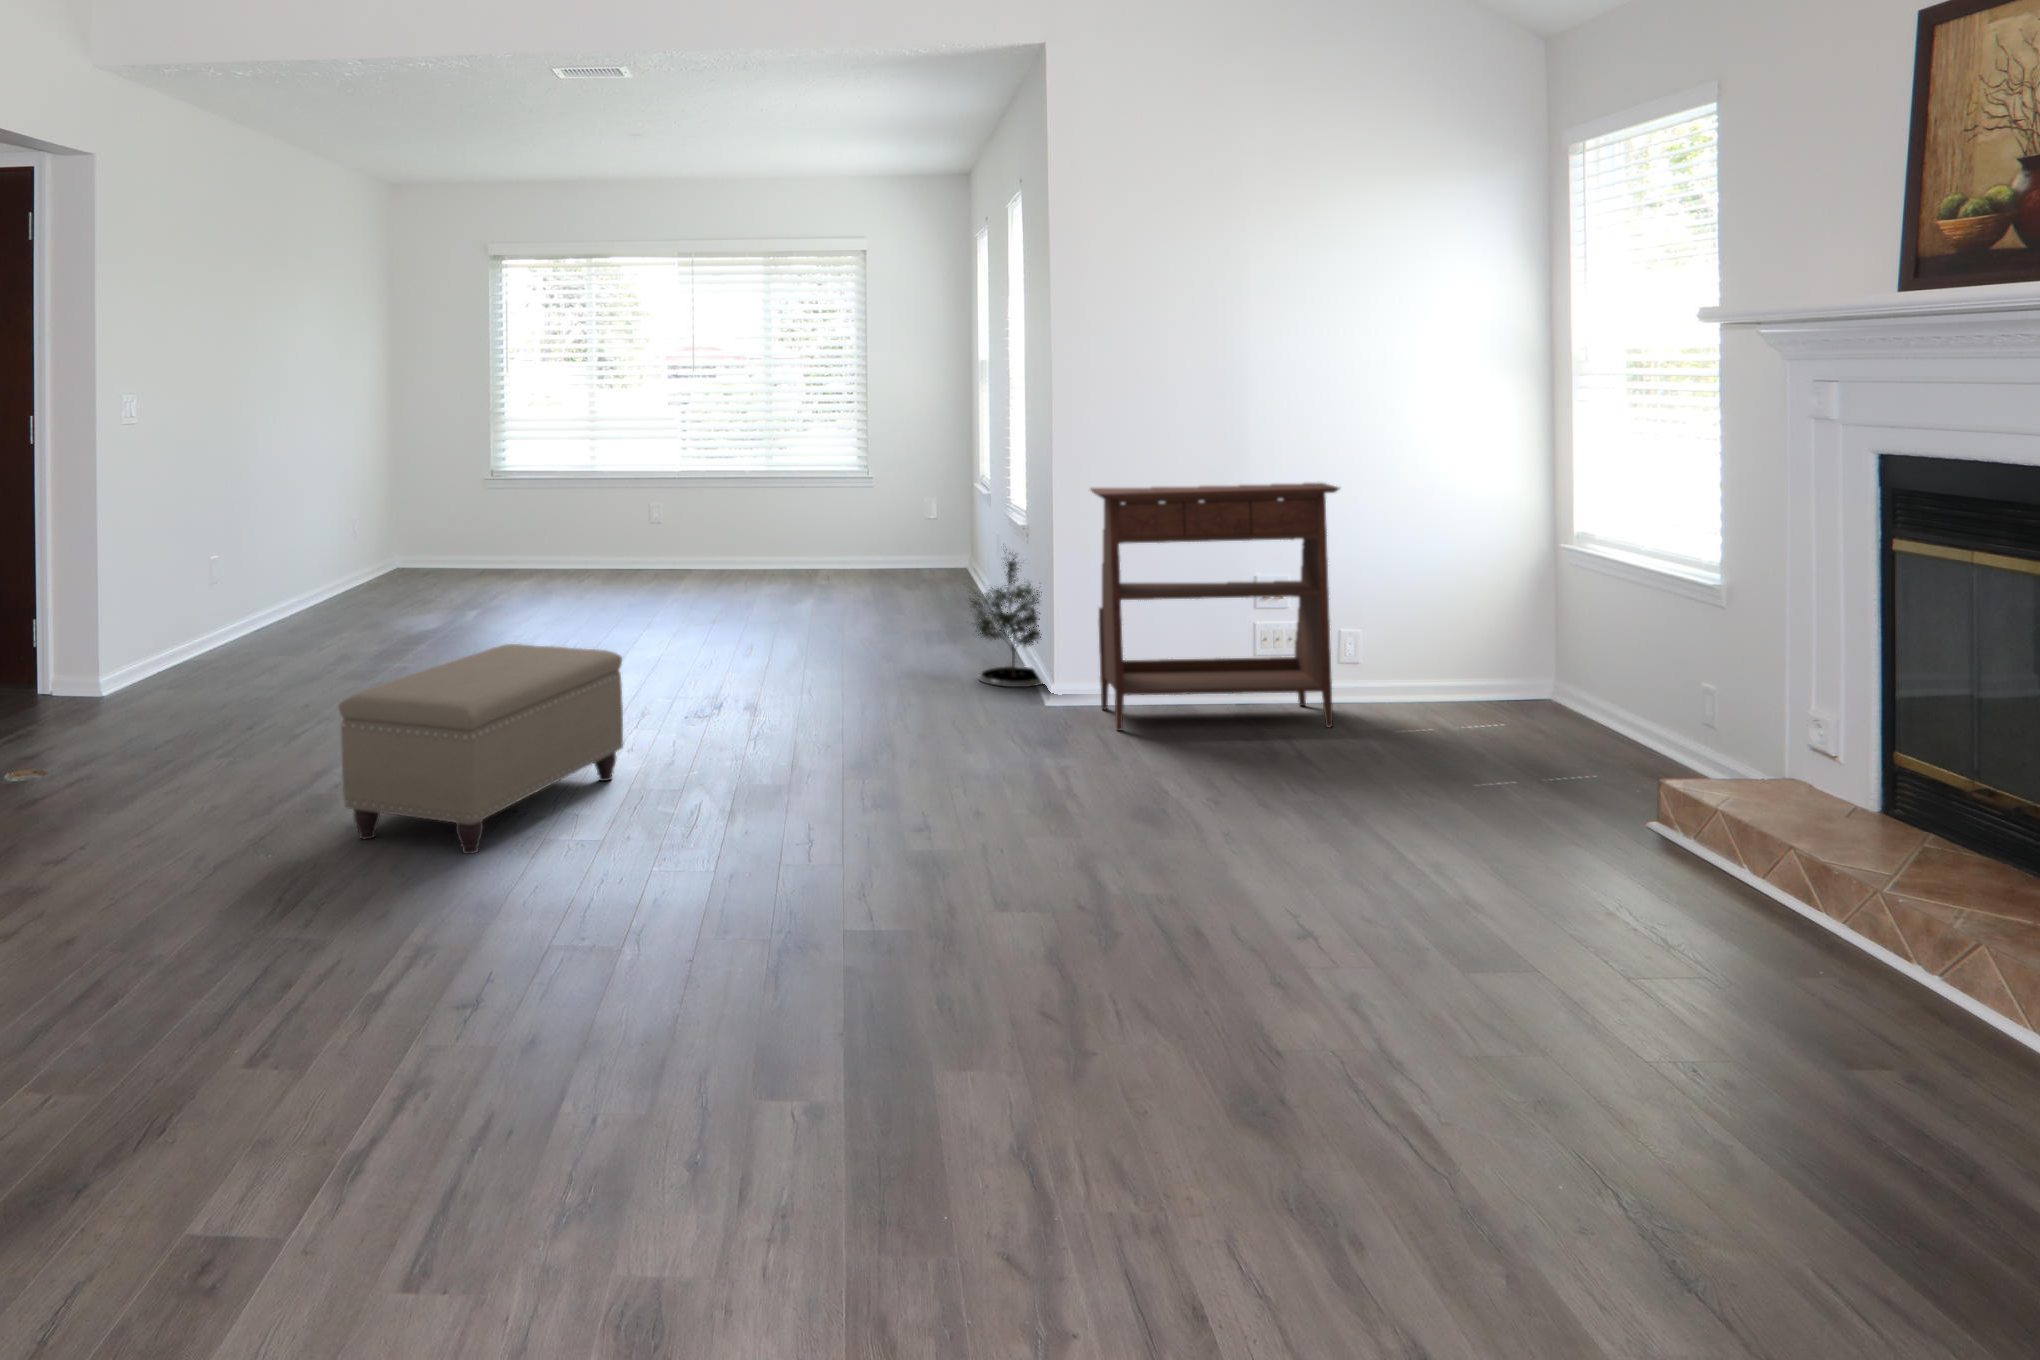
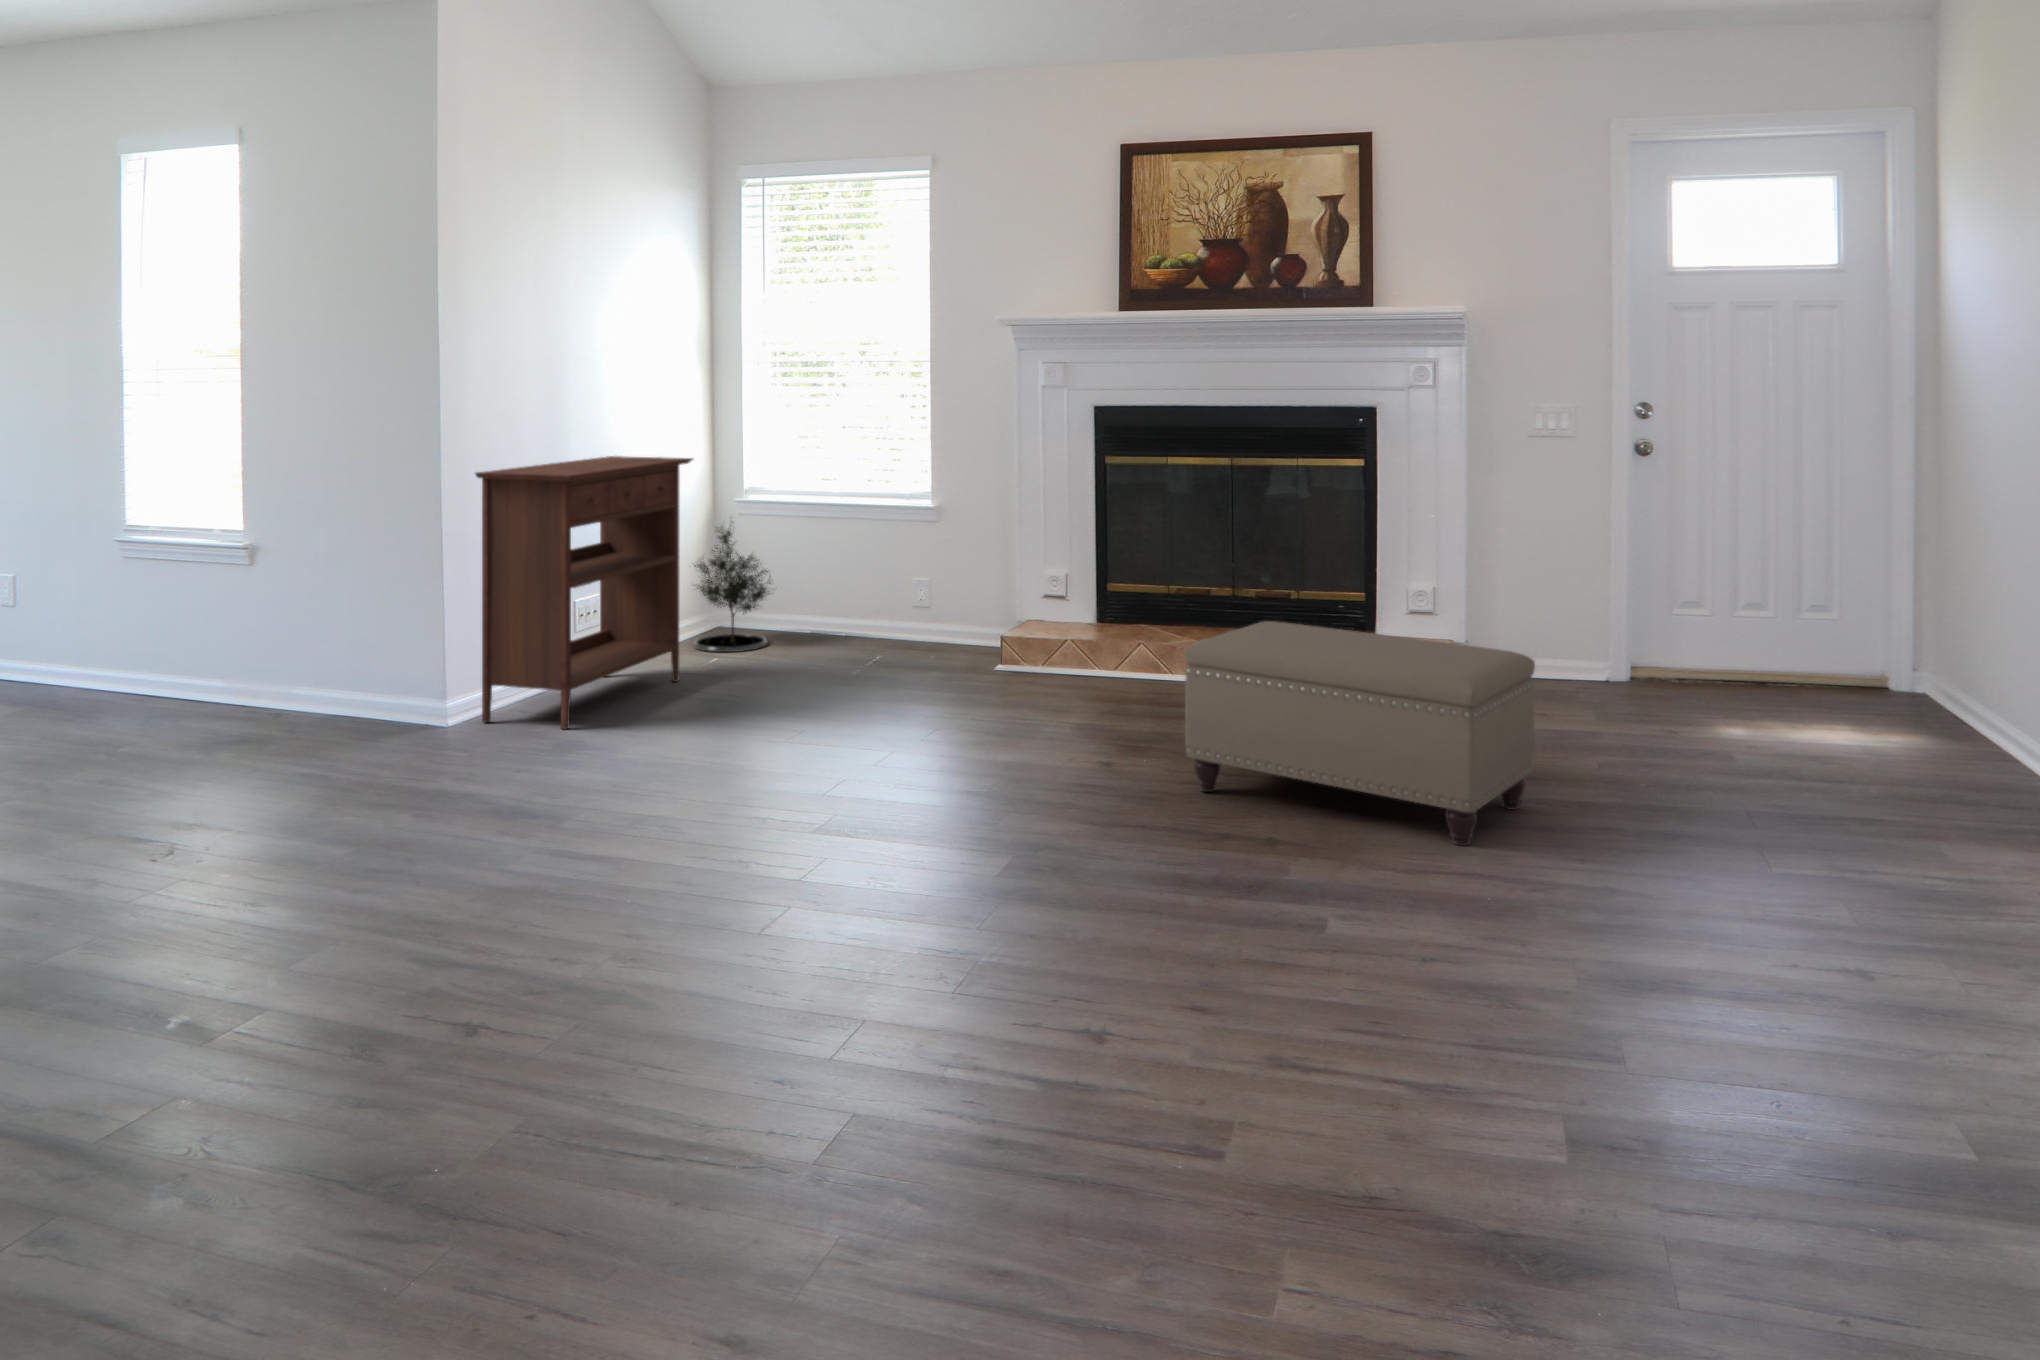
potted tree: present [969,549,1042,687] -> present [693,524,770,652]
ottoman: present [339,644,623,854] -> present [1184,621,1535,846]

